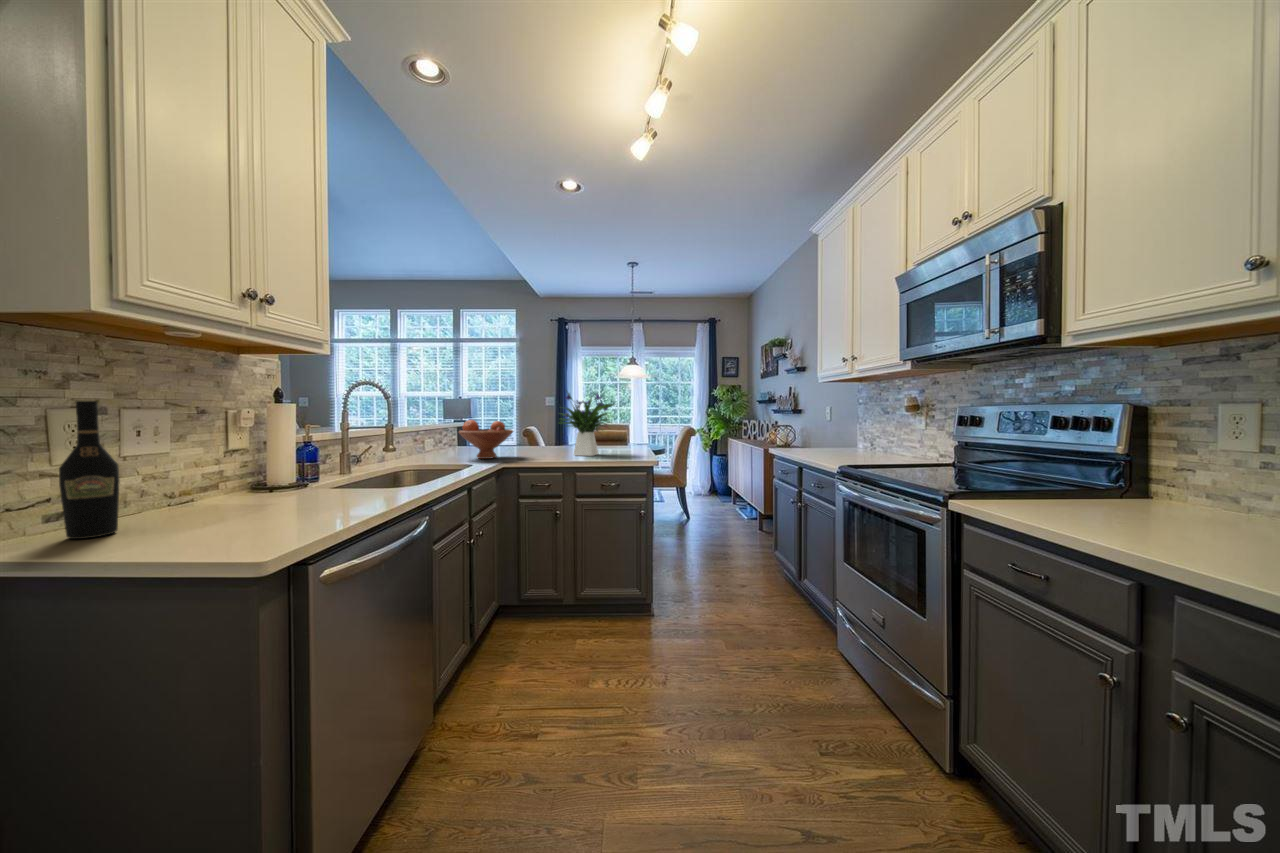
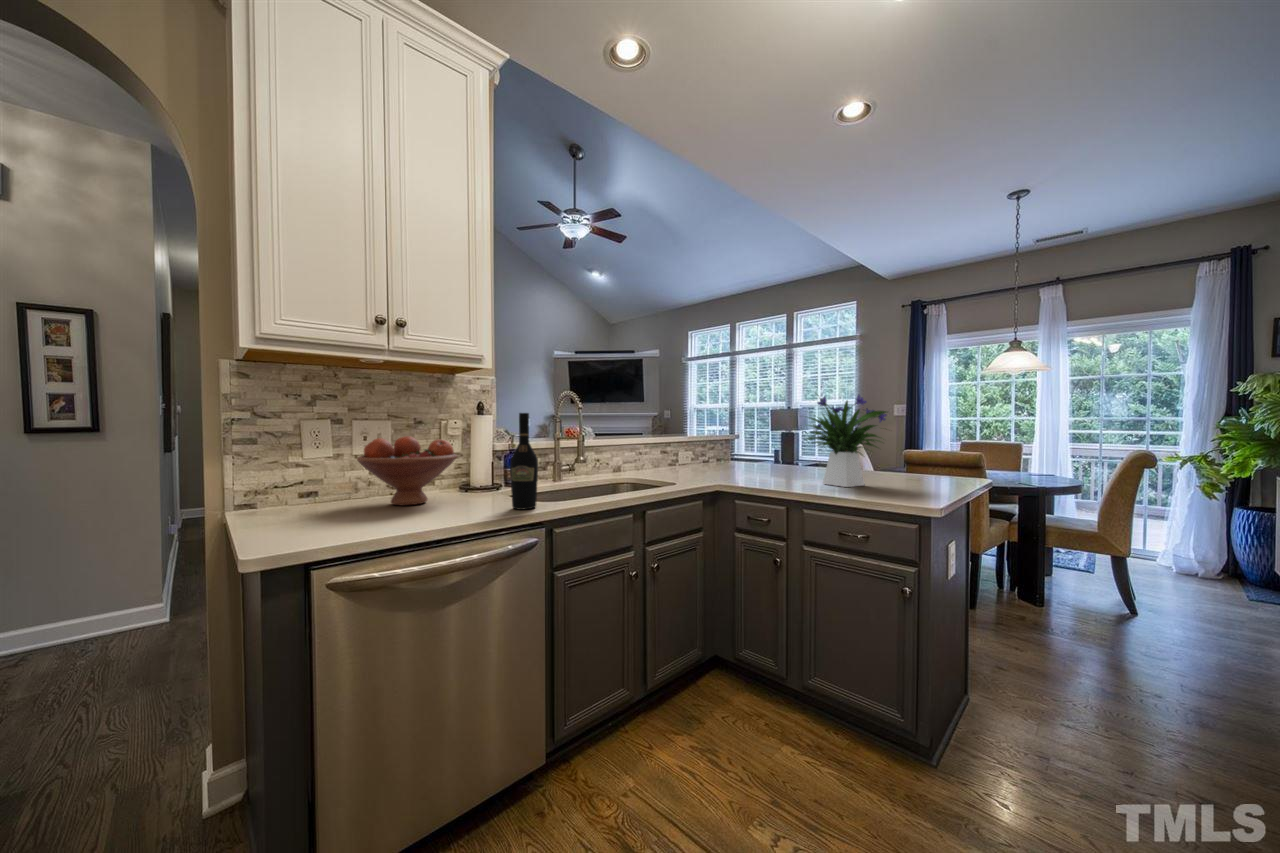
wine bottle: present [59,401,120,539] -> present [510,413,538,510]
fruit bowl: present [459,420,513,459] -> present [357,436,457,505]

